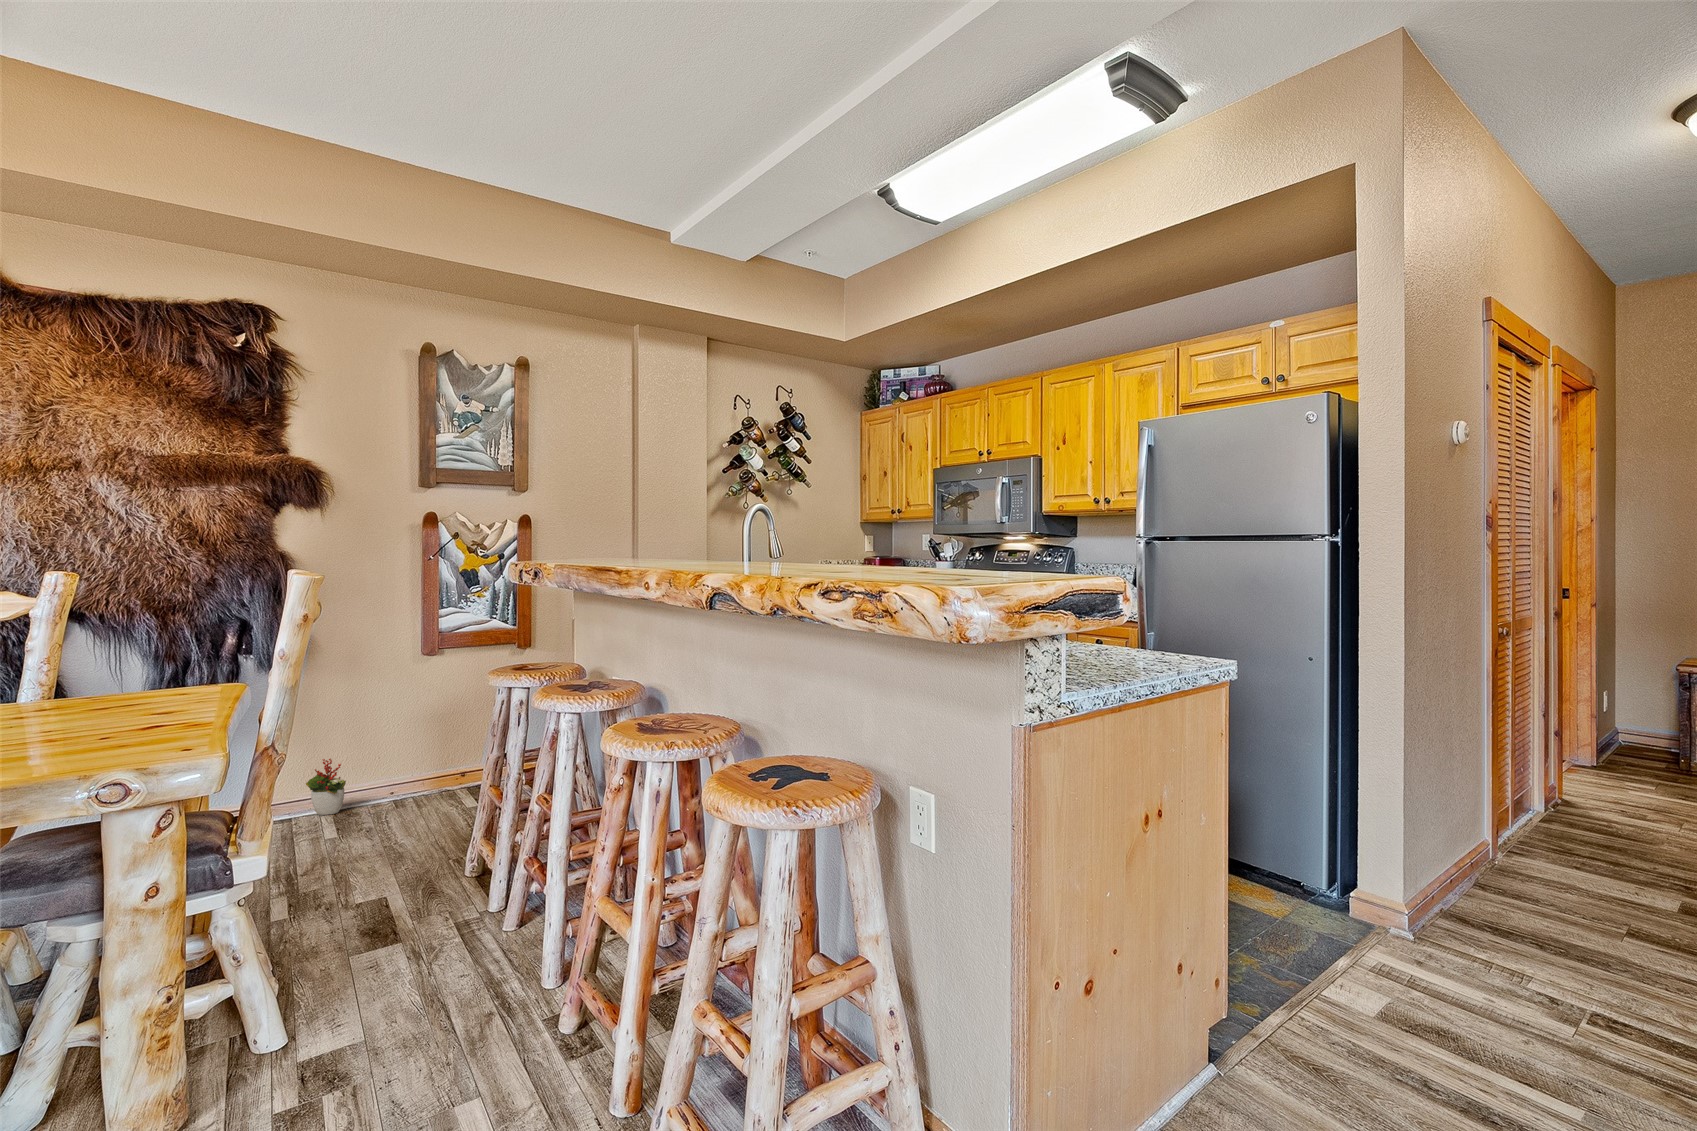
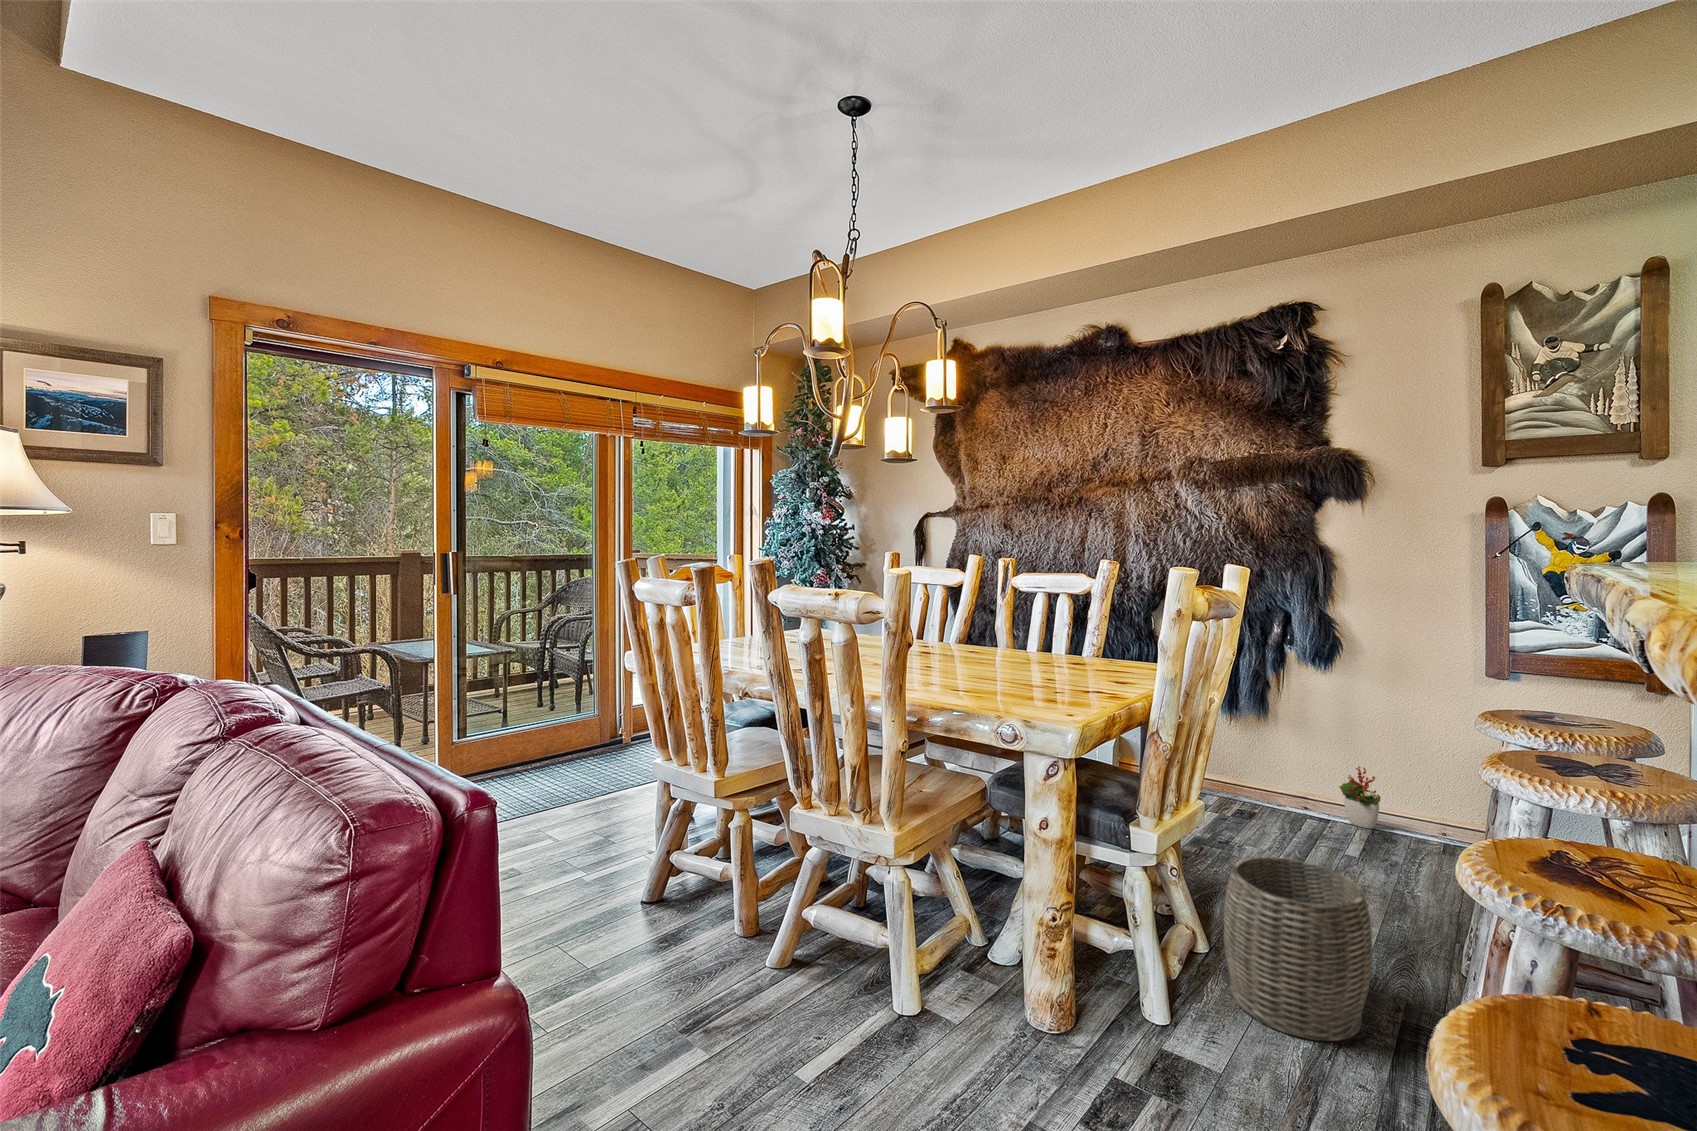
woven basket: none [310,833,441,988] -> present [1224,857,1372,1041]

